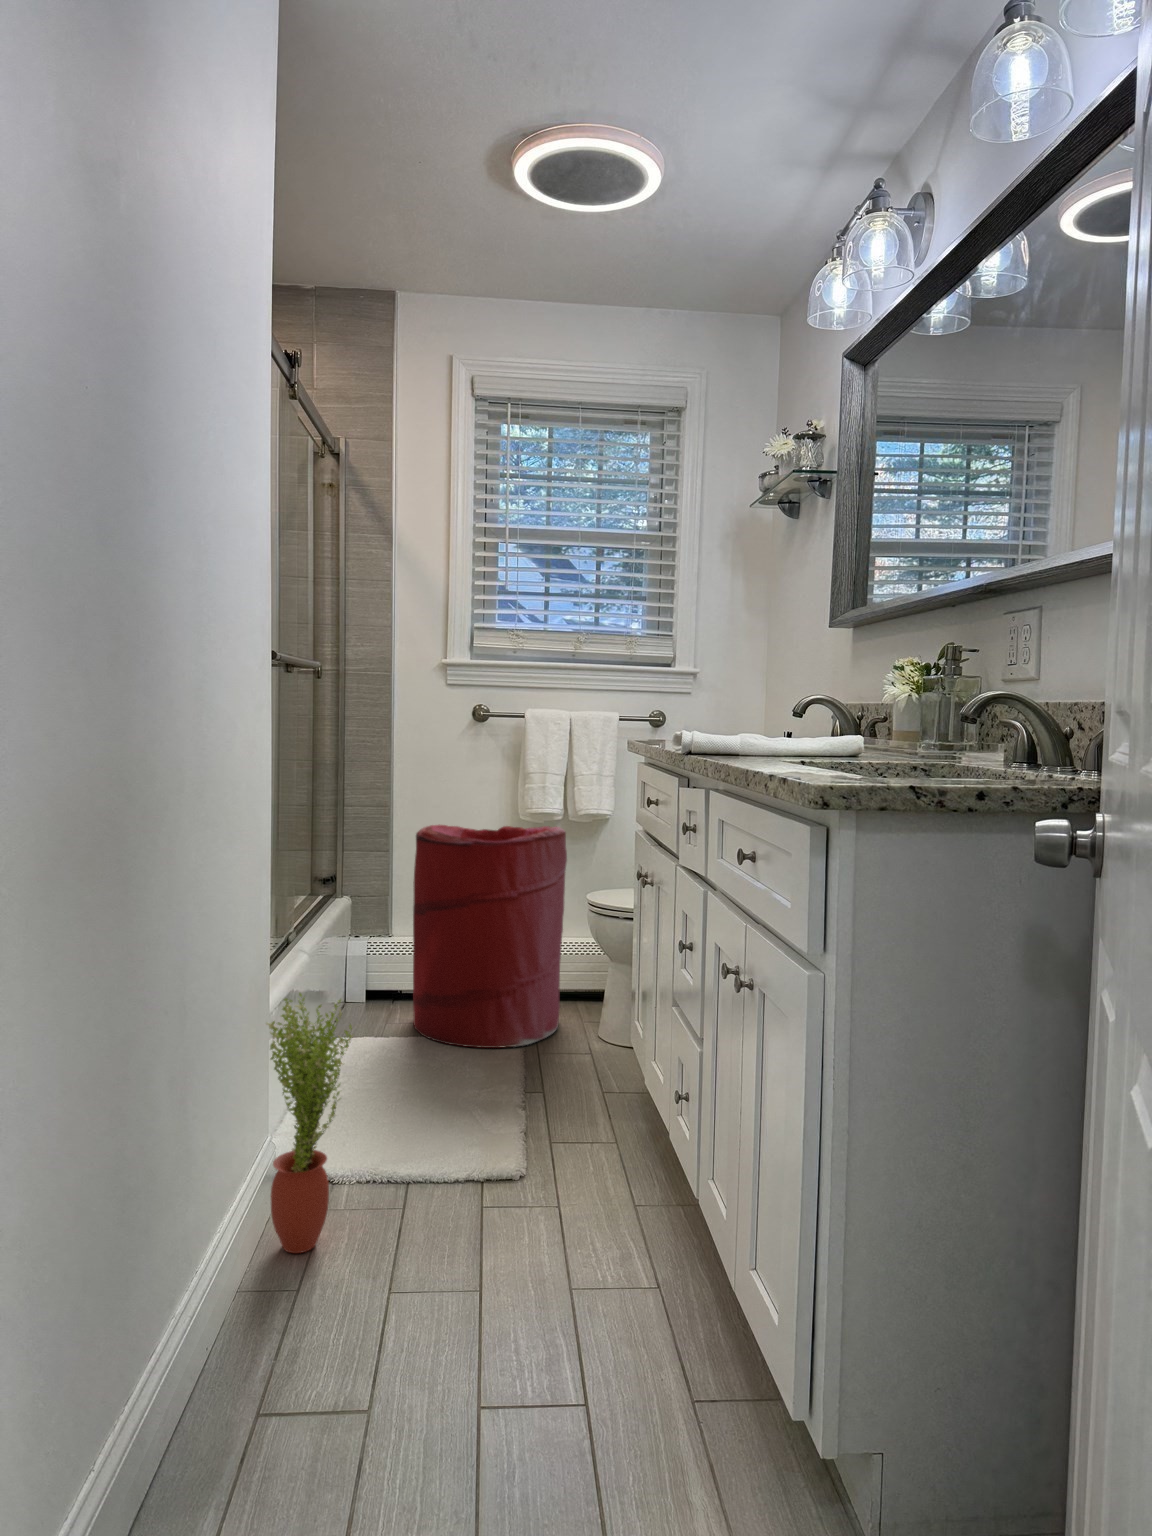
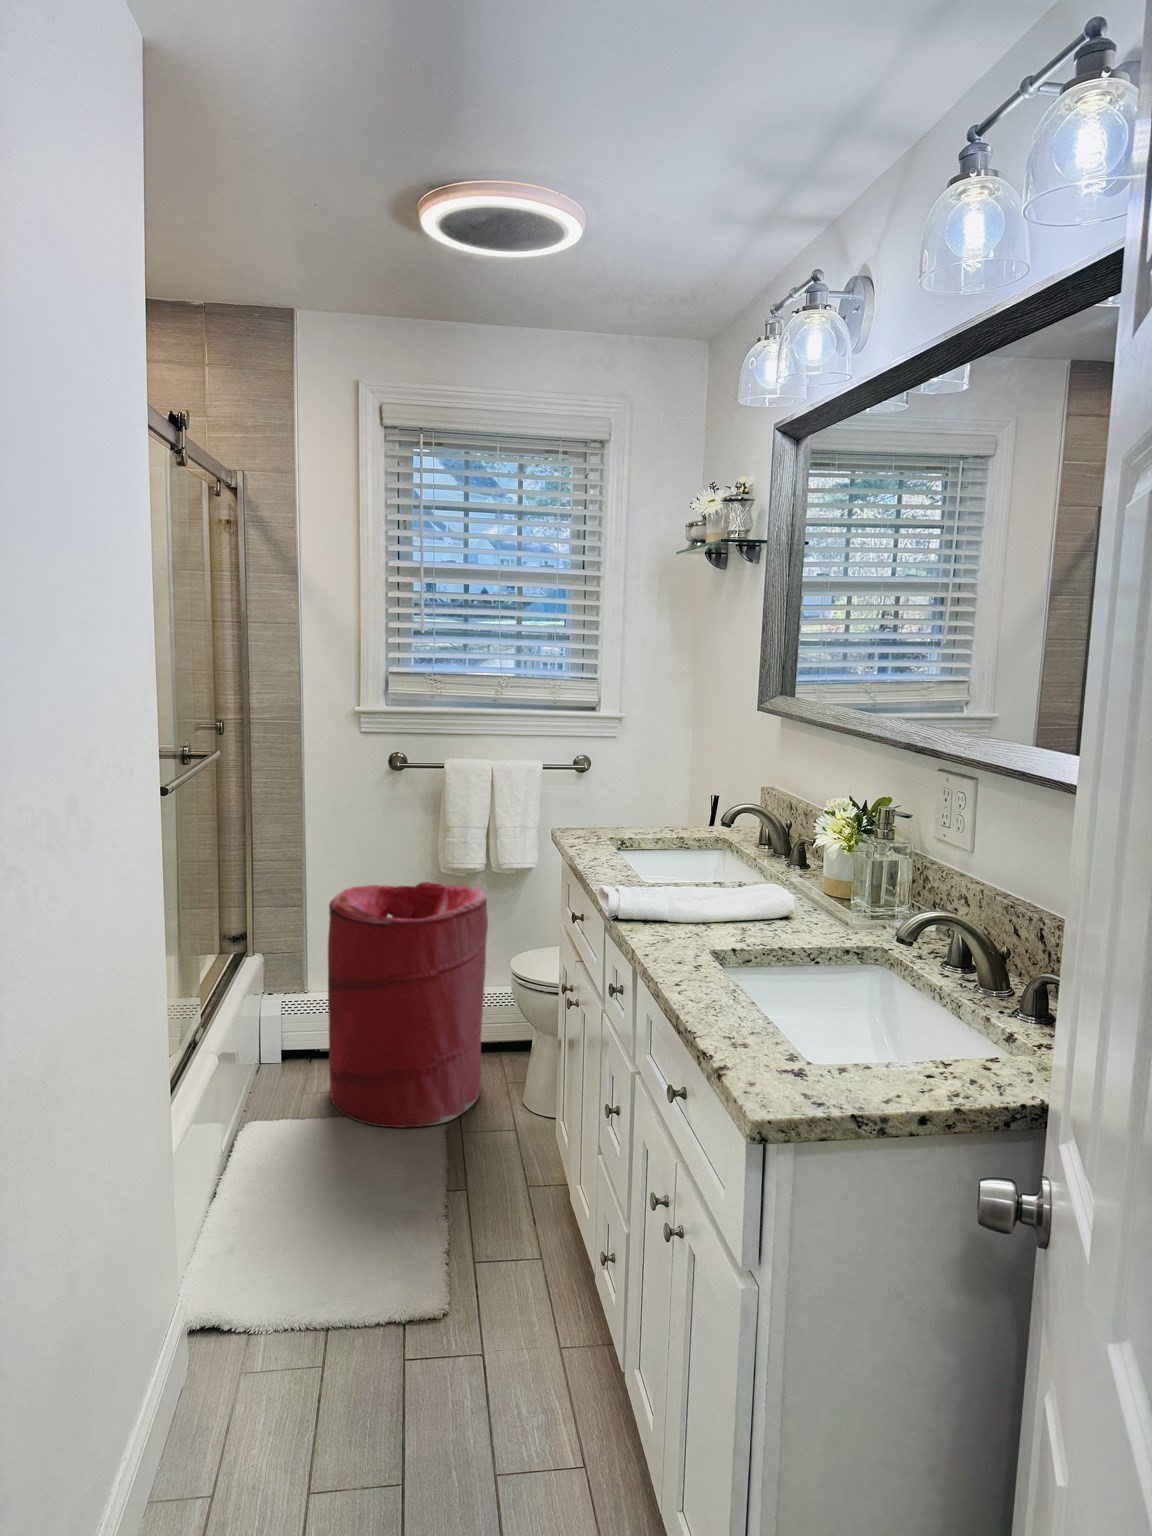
potted plant: present [267,993,353,1253] -> none [173,1181,269,1443]

